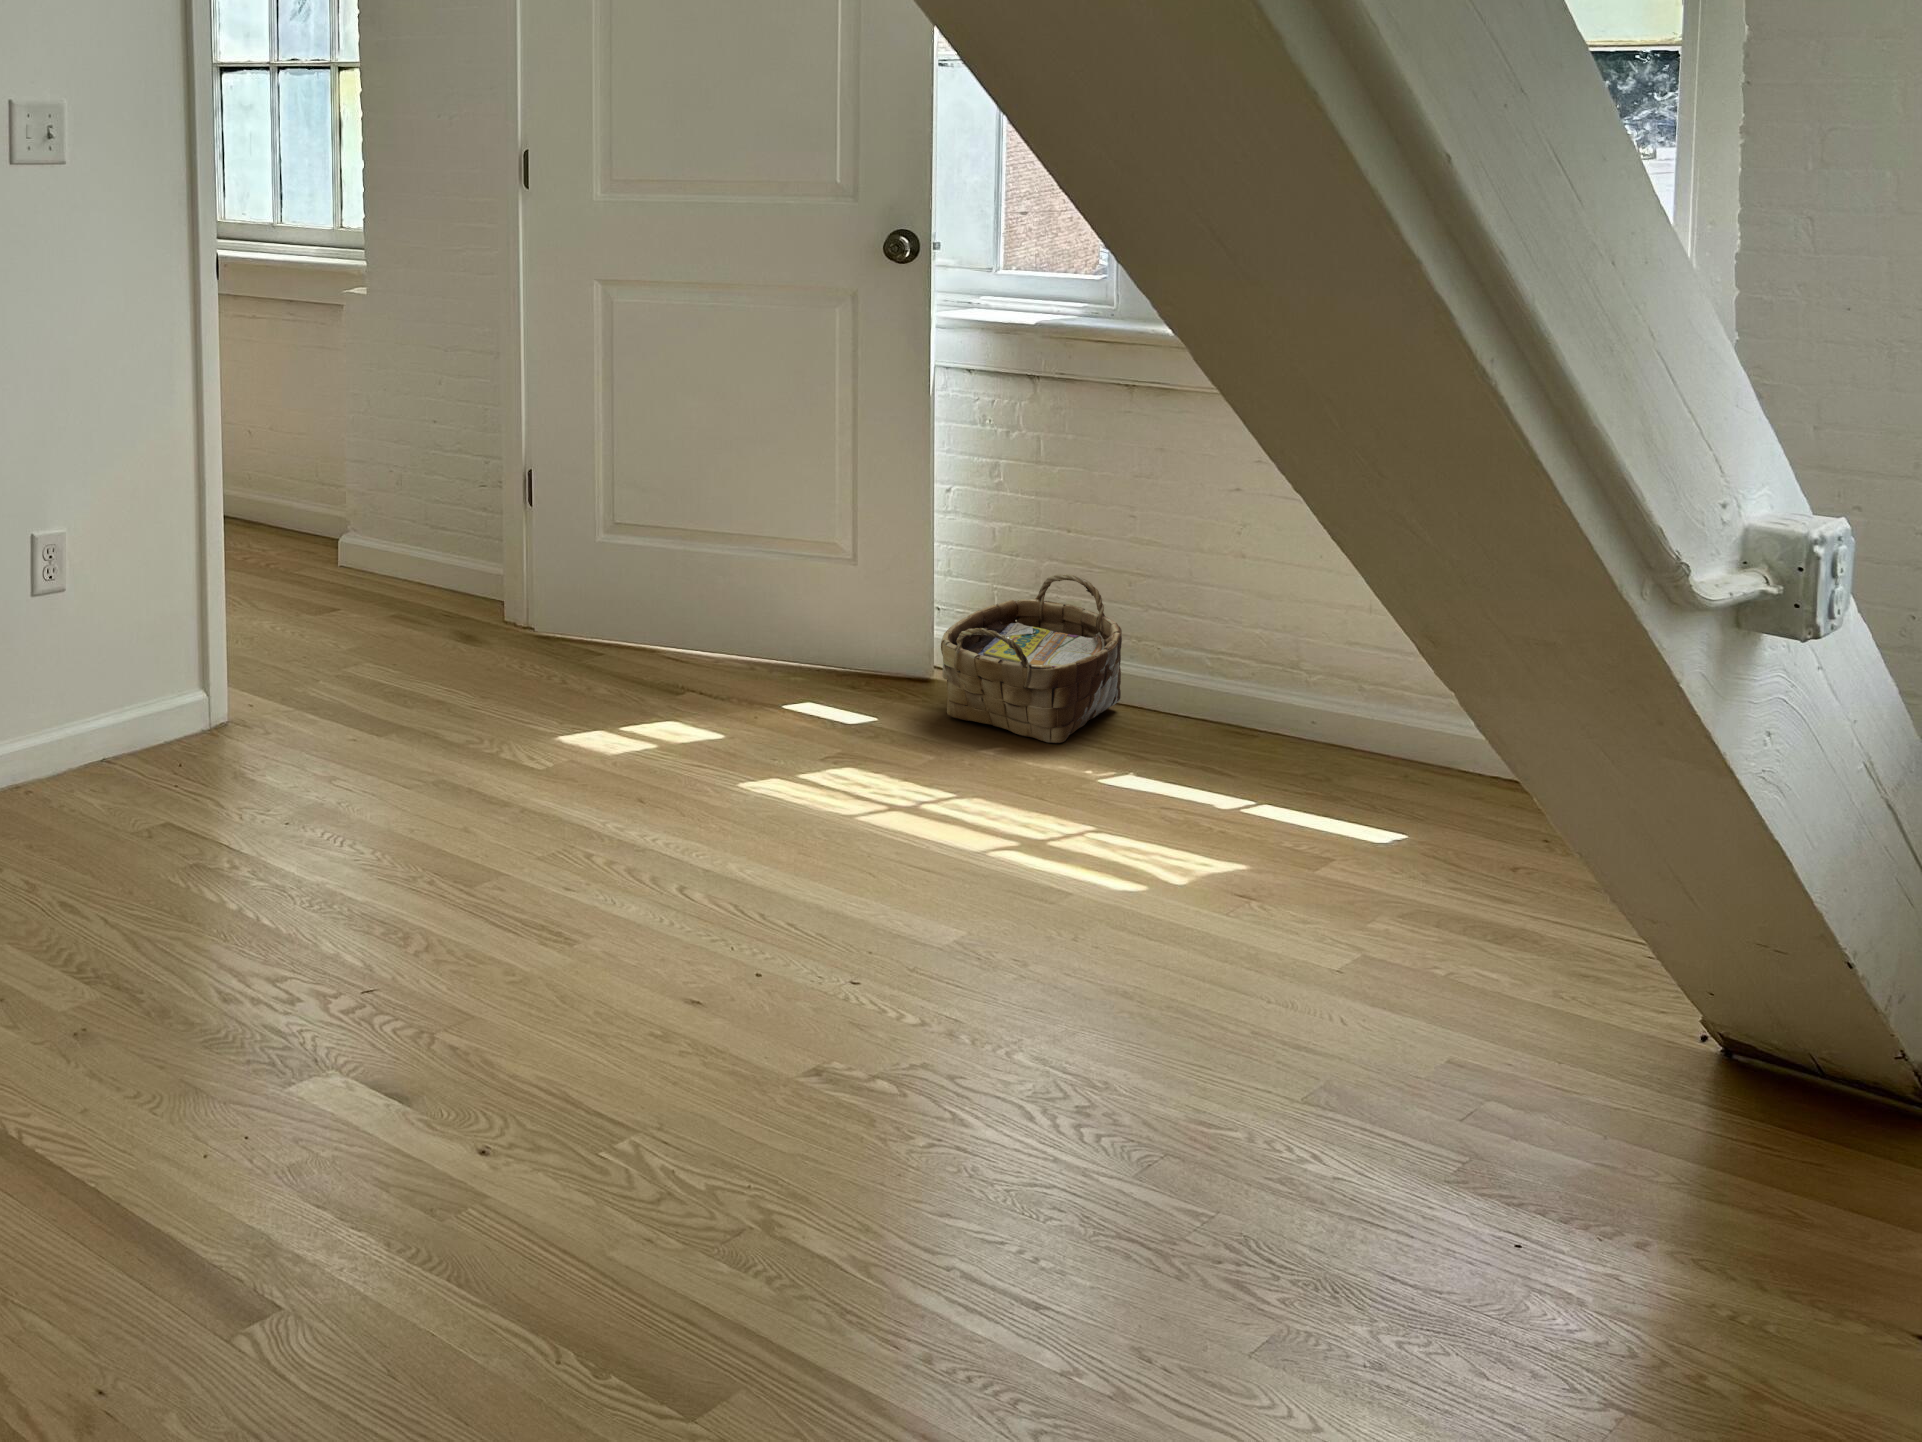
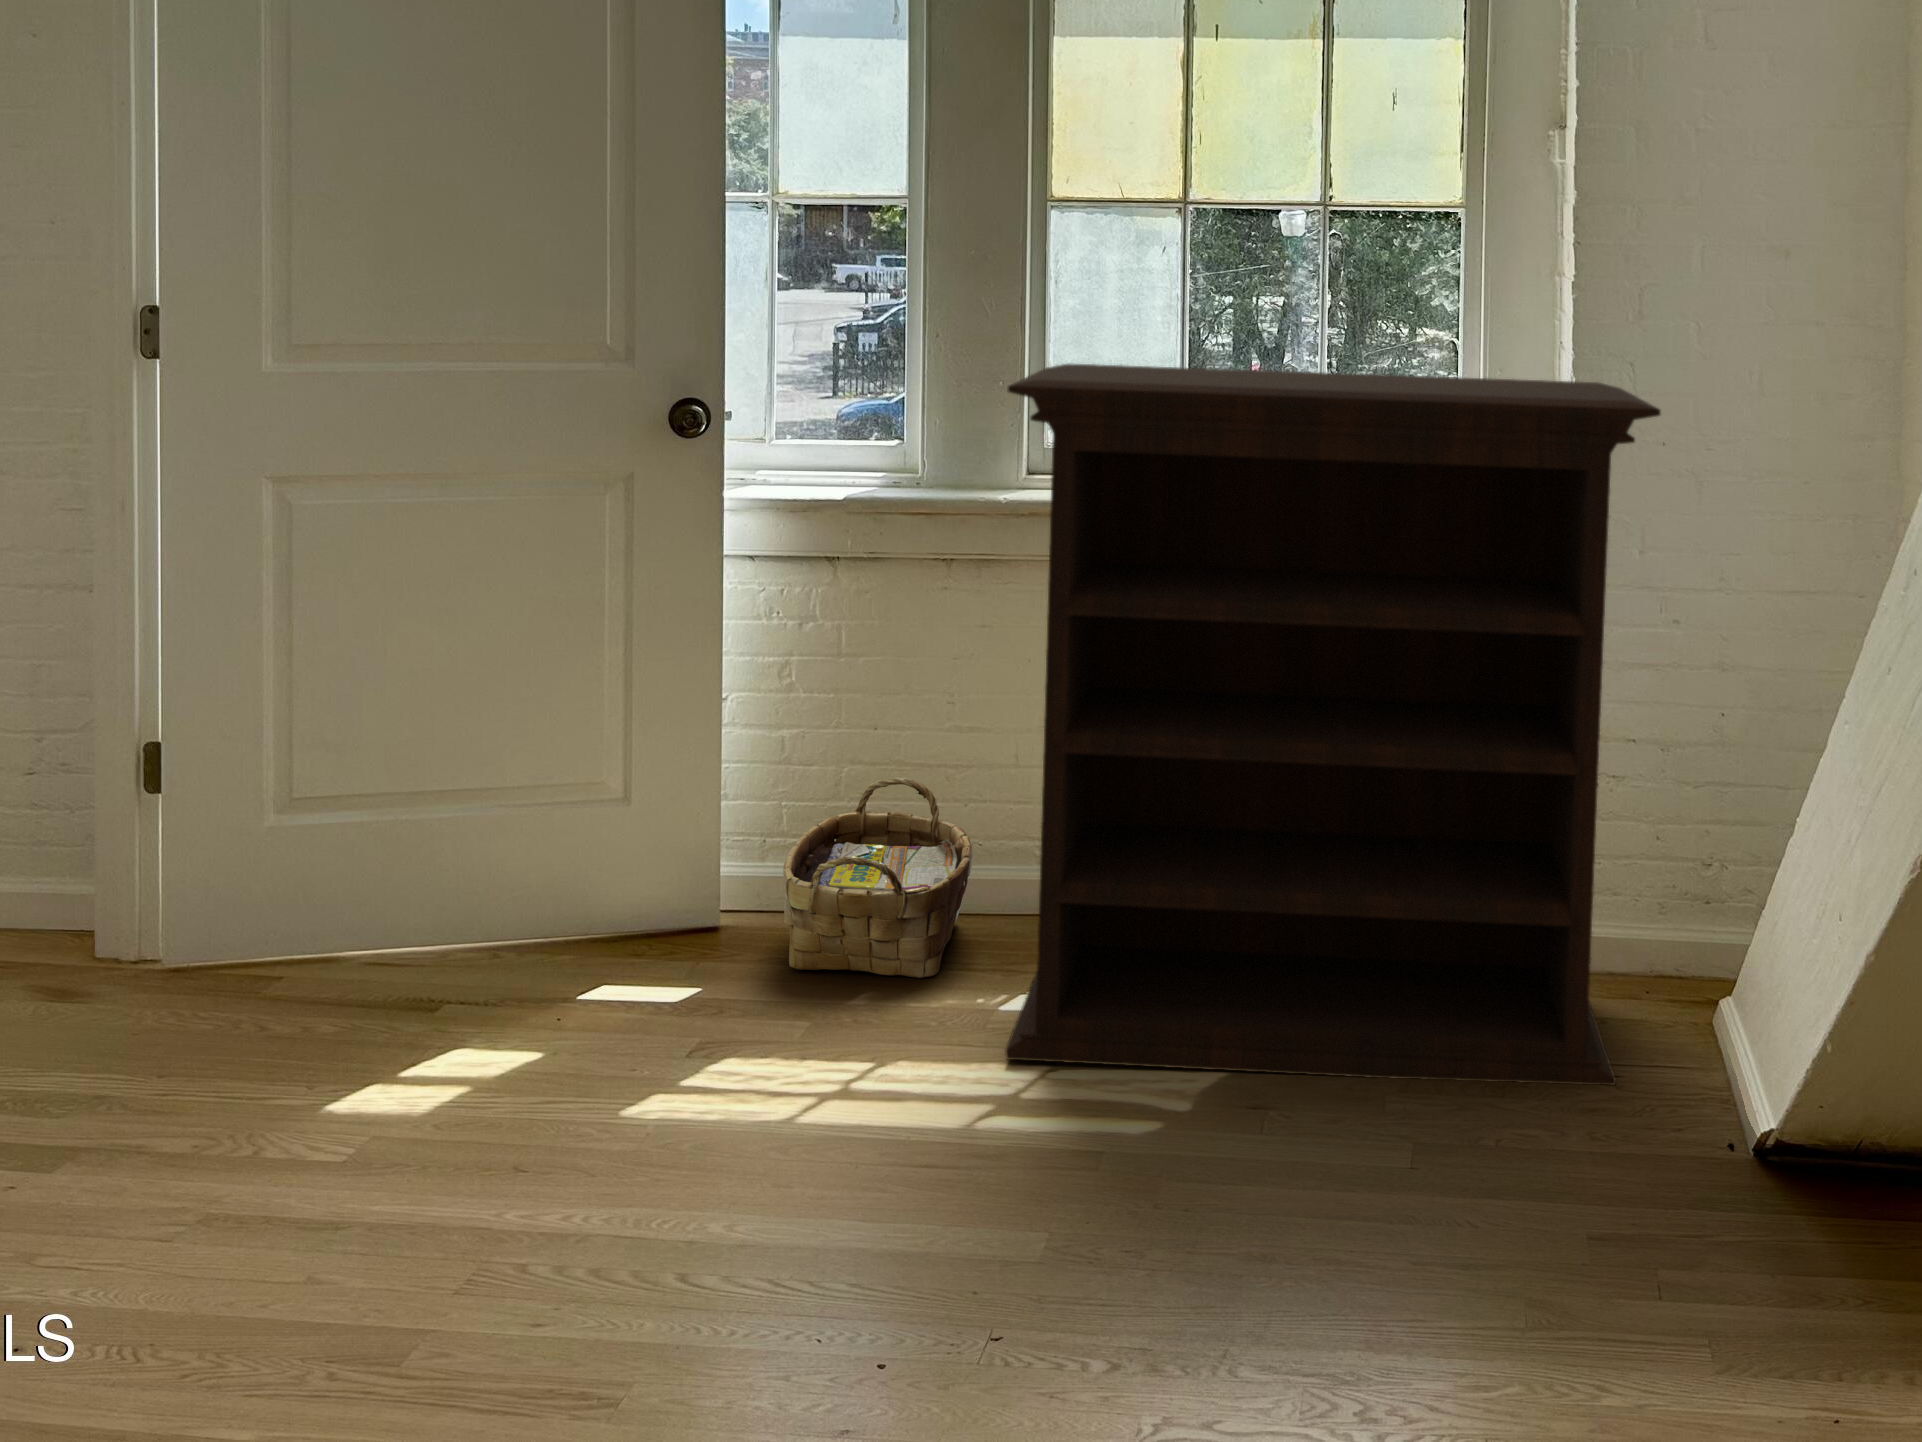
bookshelf: none [1058,213,1773,963] -> present [1005,363,1661,1085]

